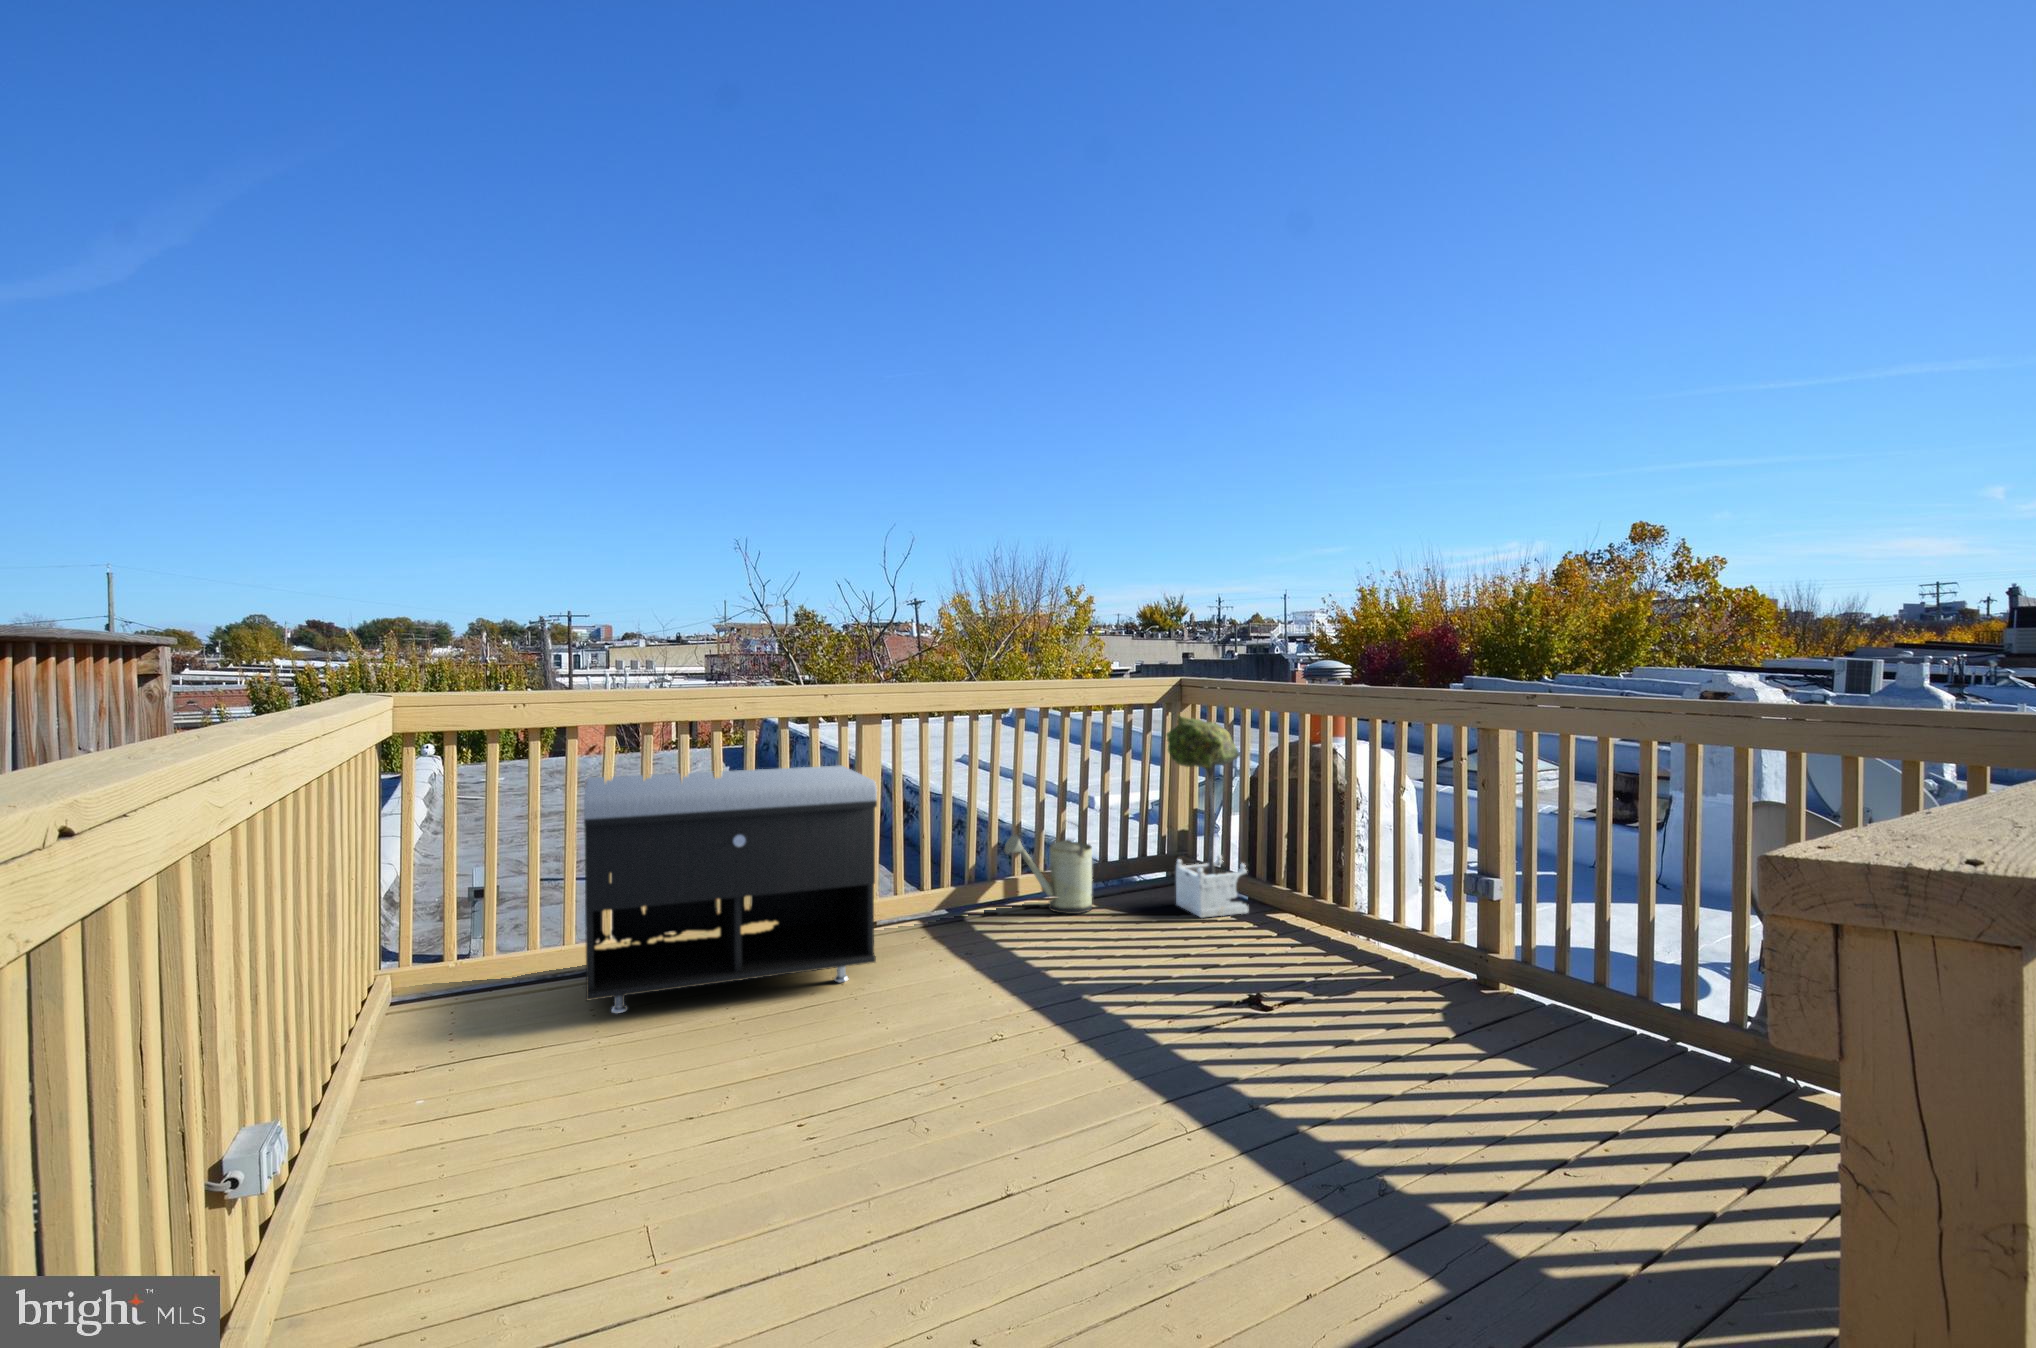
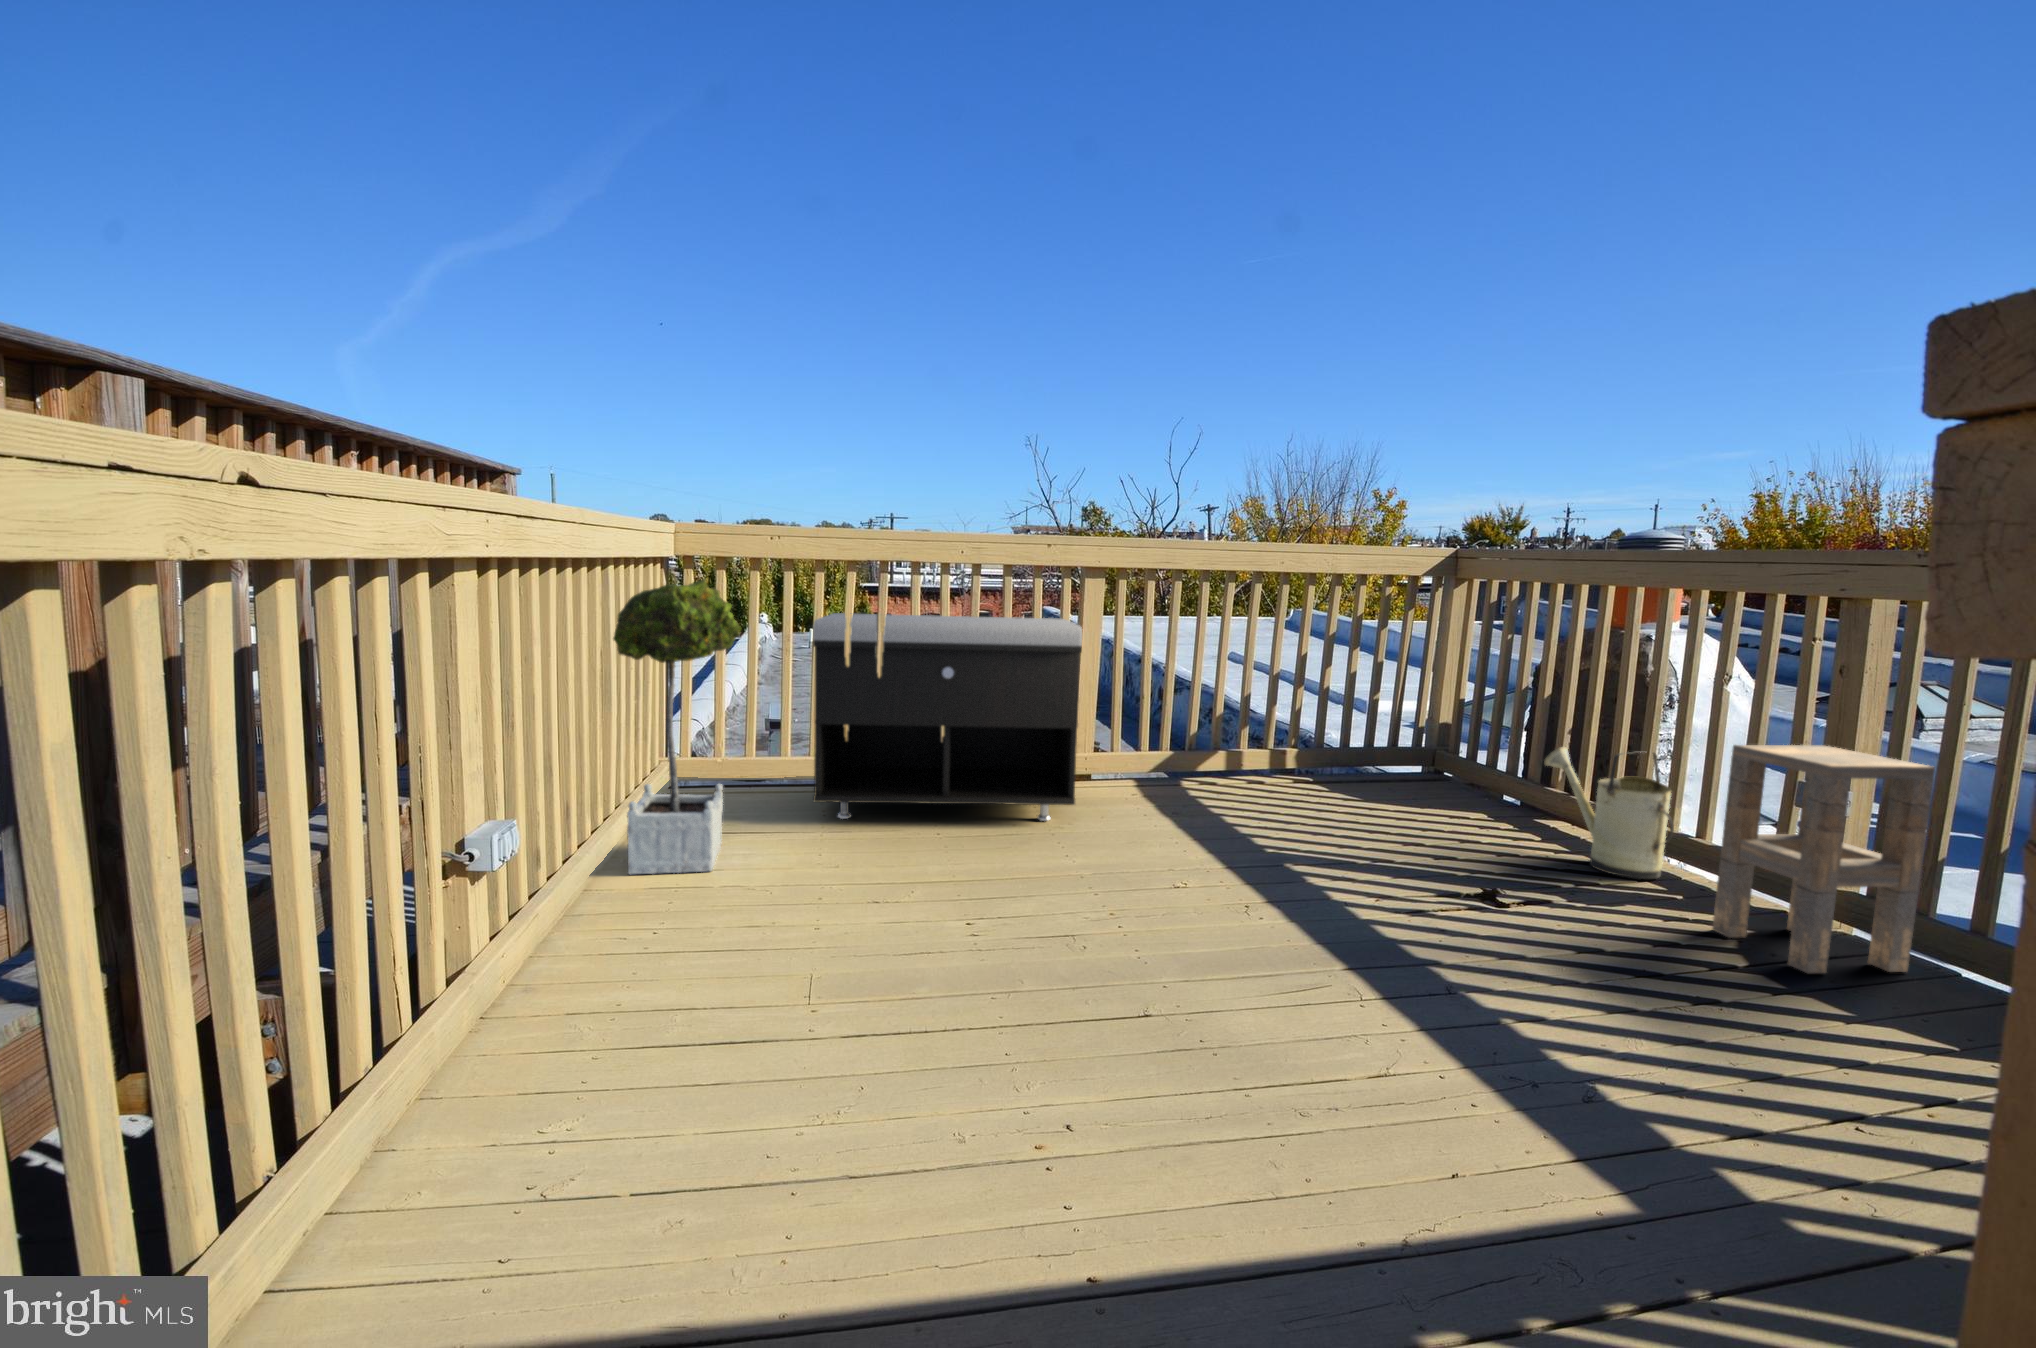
potted tree: present [1166,715,1248,917] -> present [613,578,741,874]
watering can: present [1004,822,1093,914] -> present [1544,747,1674,879]
side table: none [1425,846,1556,1036] -> present [1712,745,1935,973]

